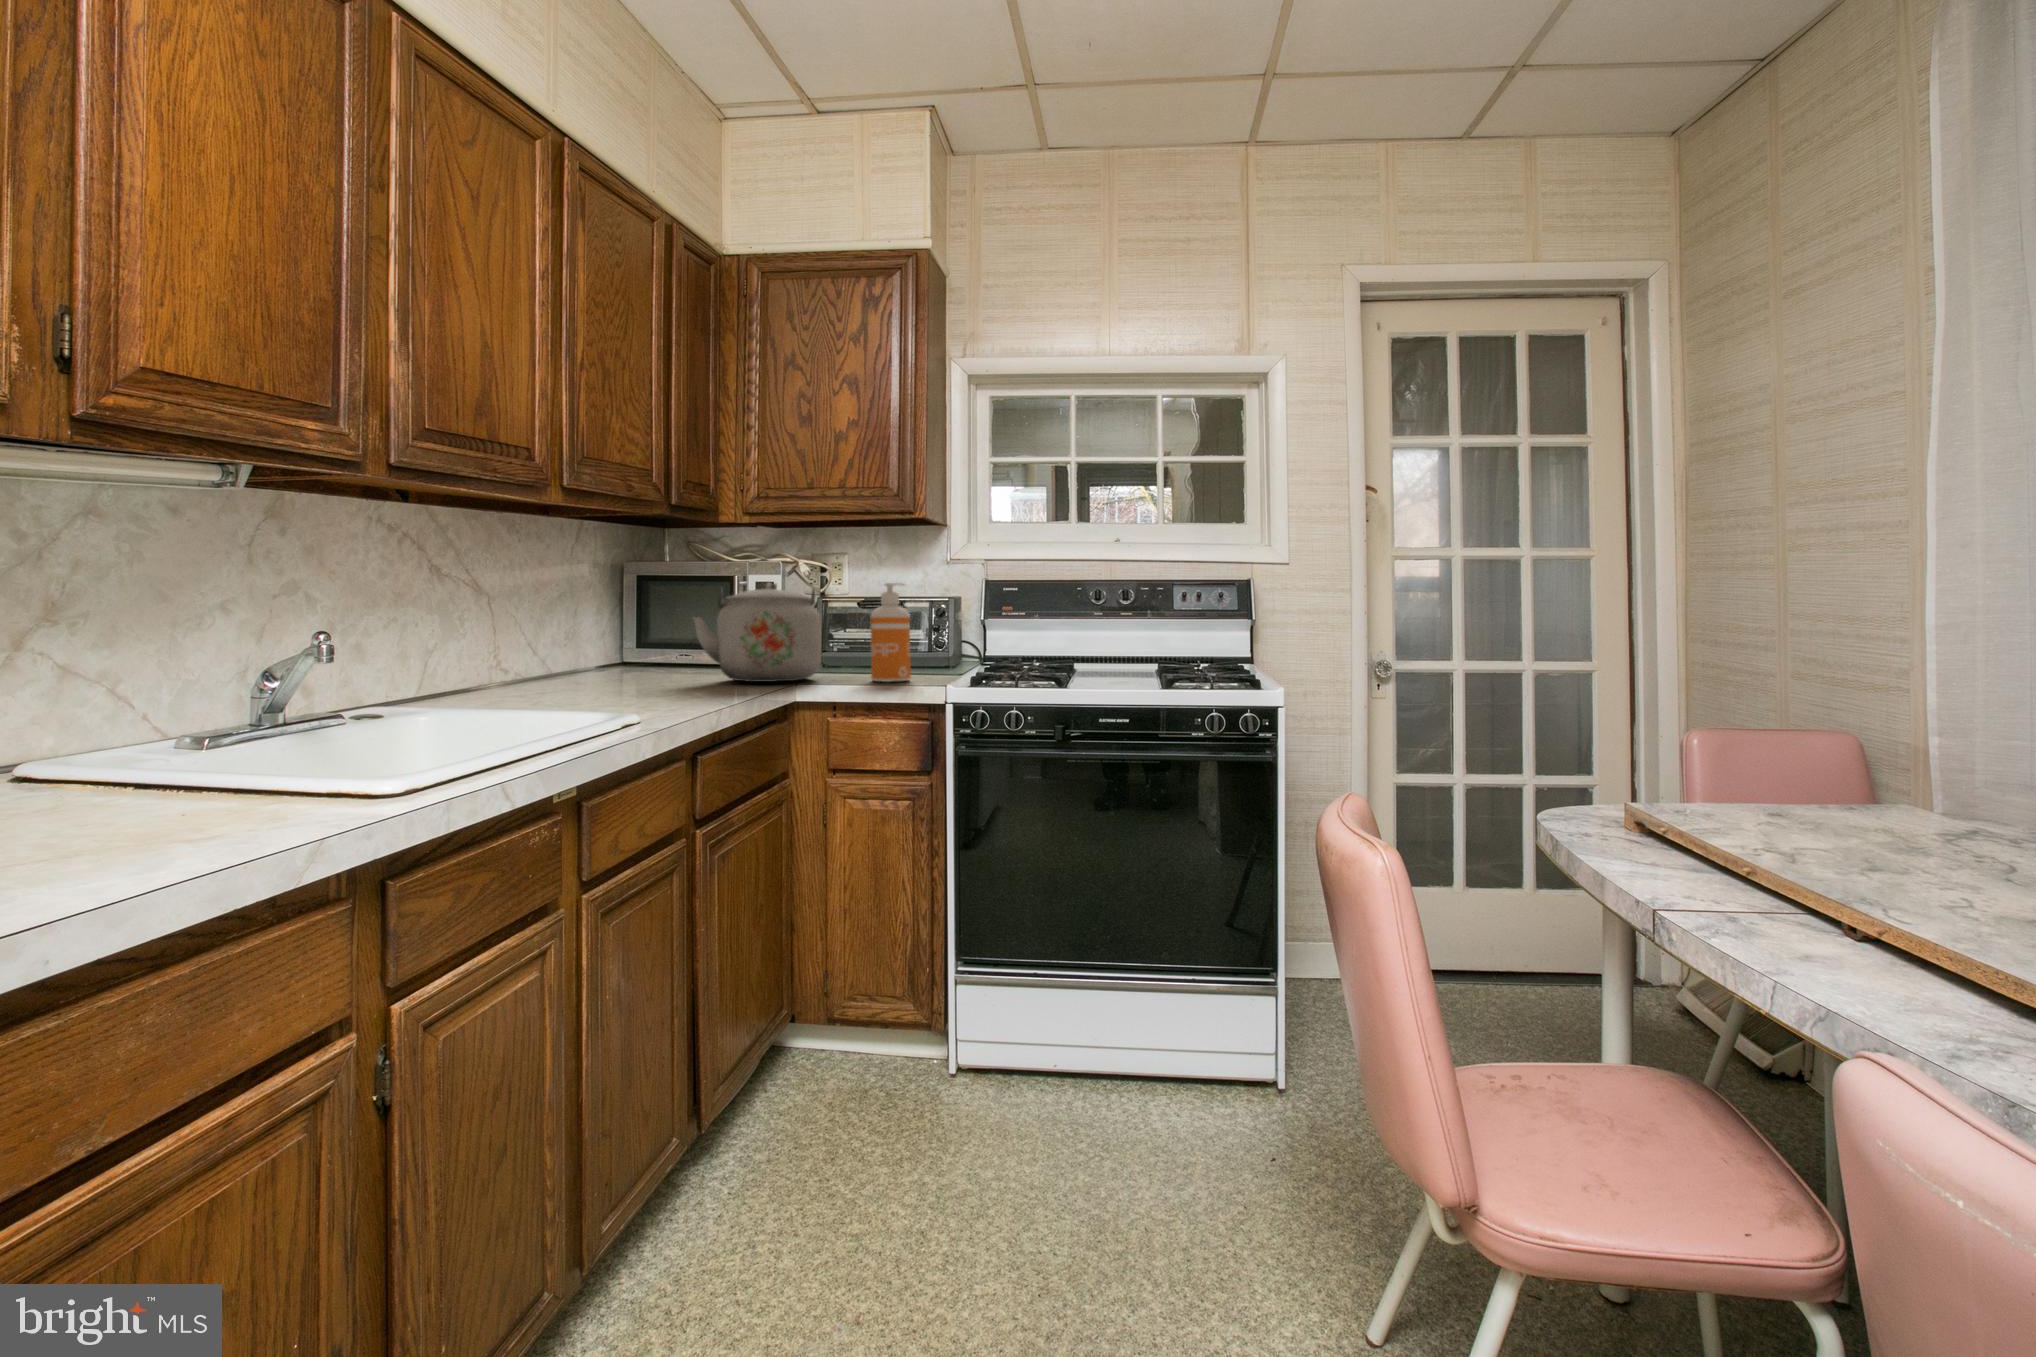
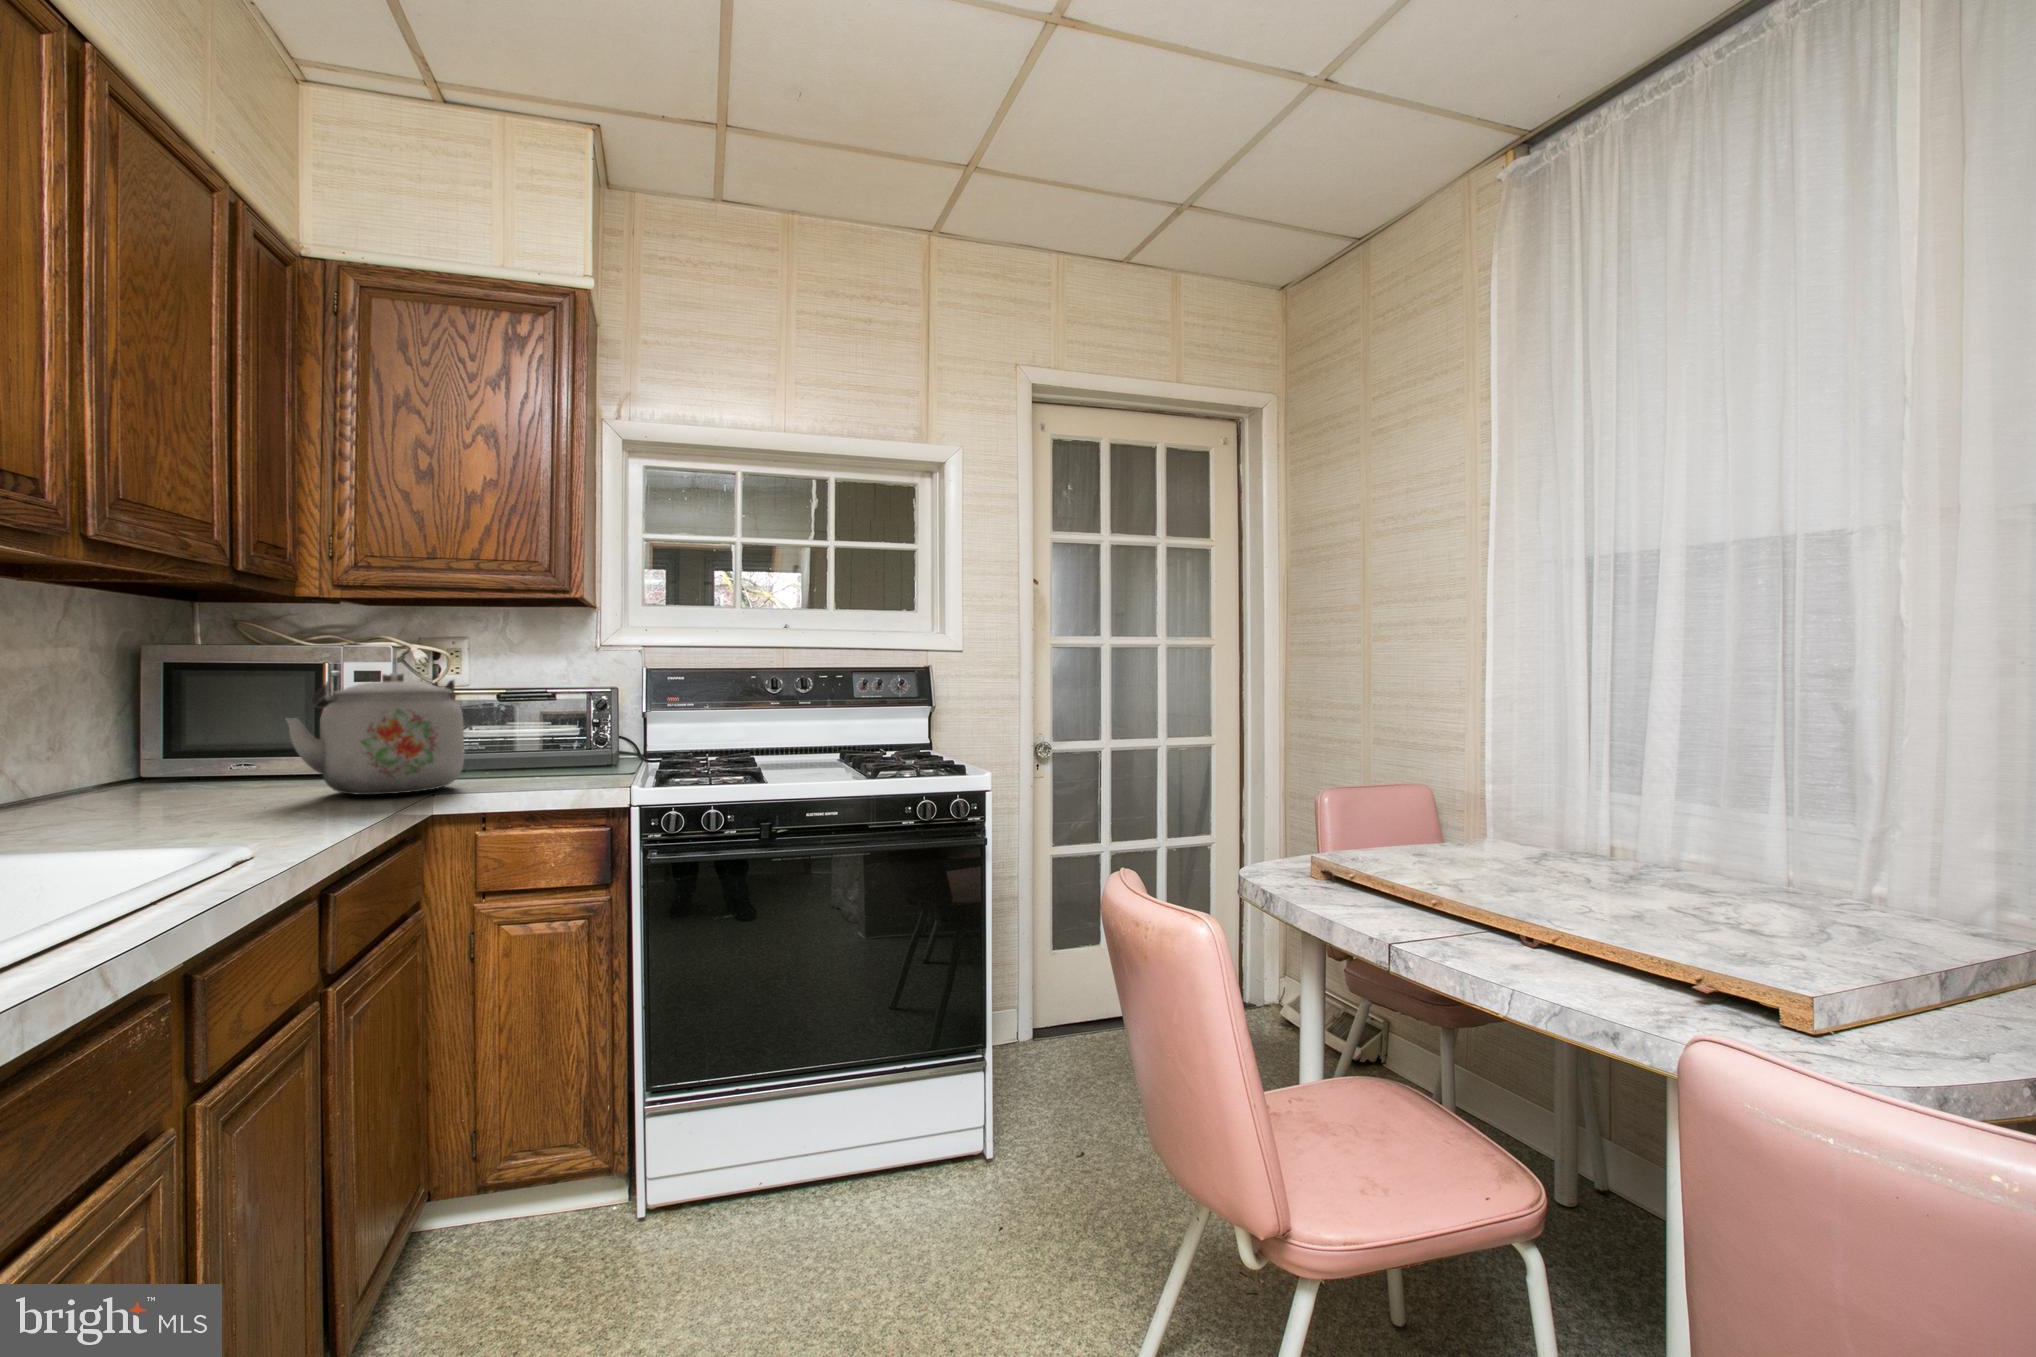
soap dispenser: present [870,583,911,682] -> none [529,672,580,785]

